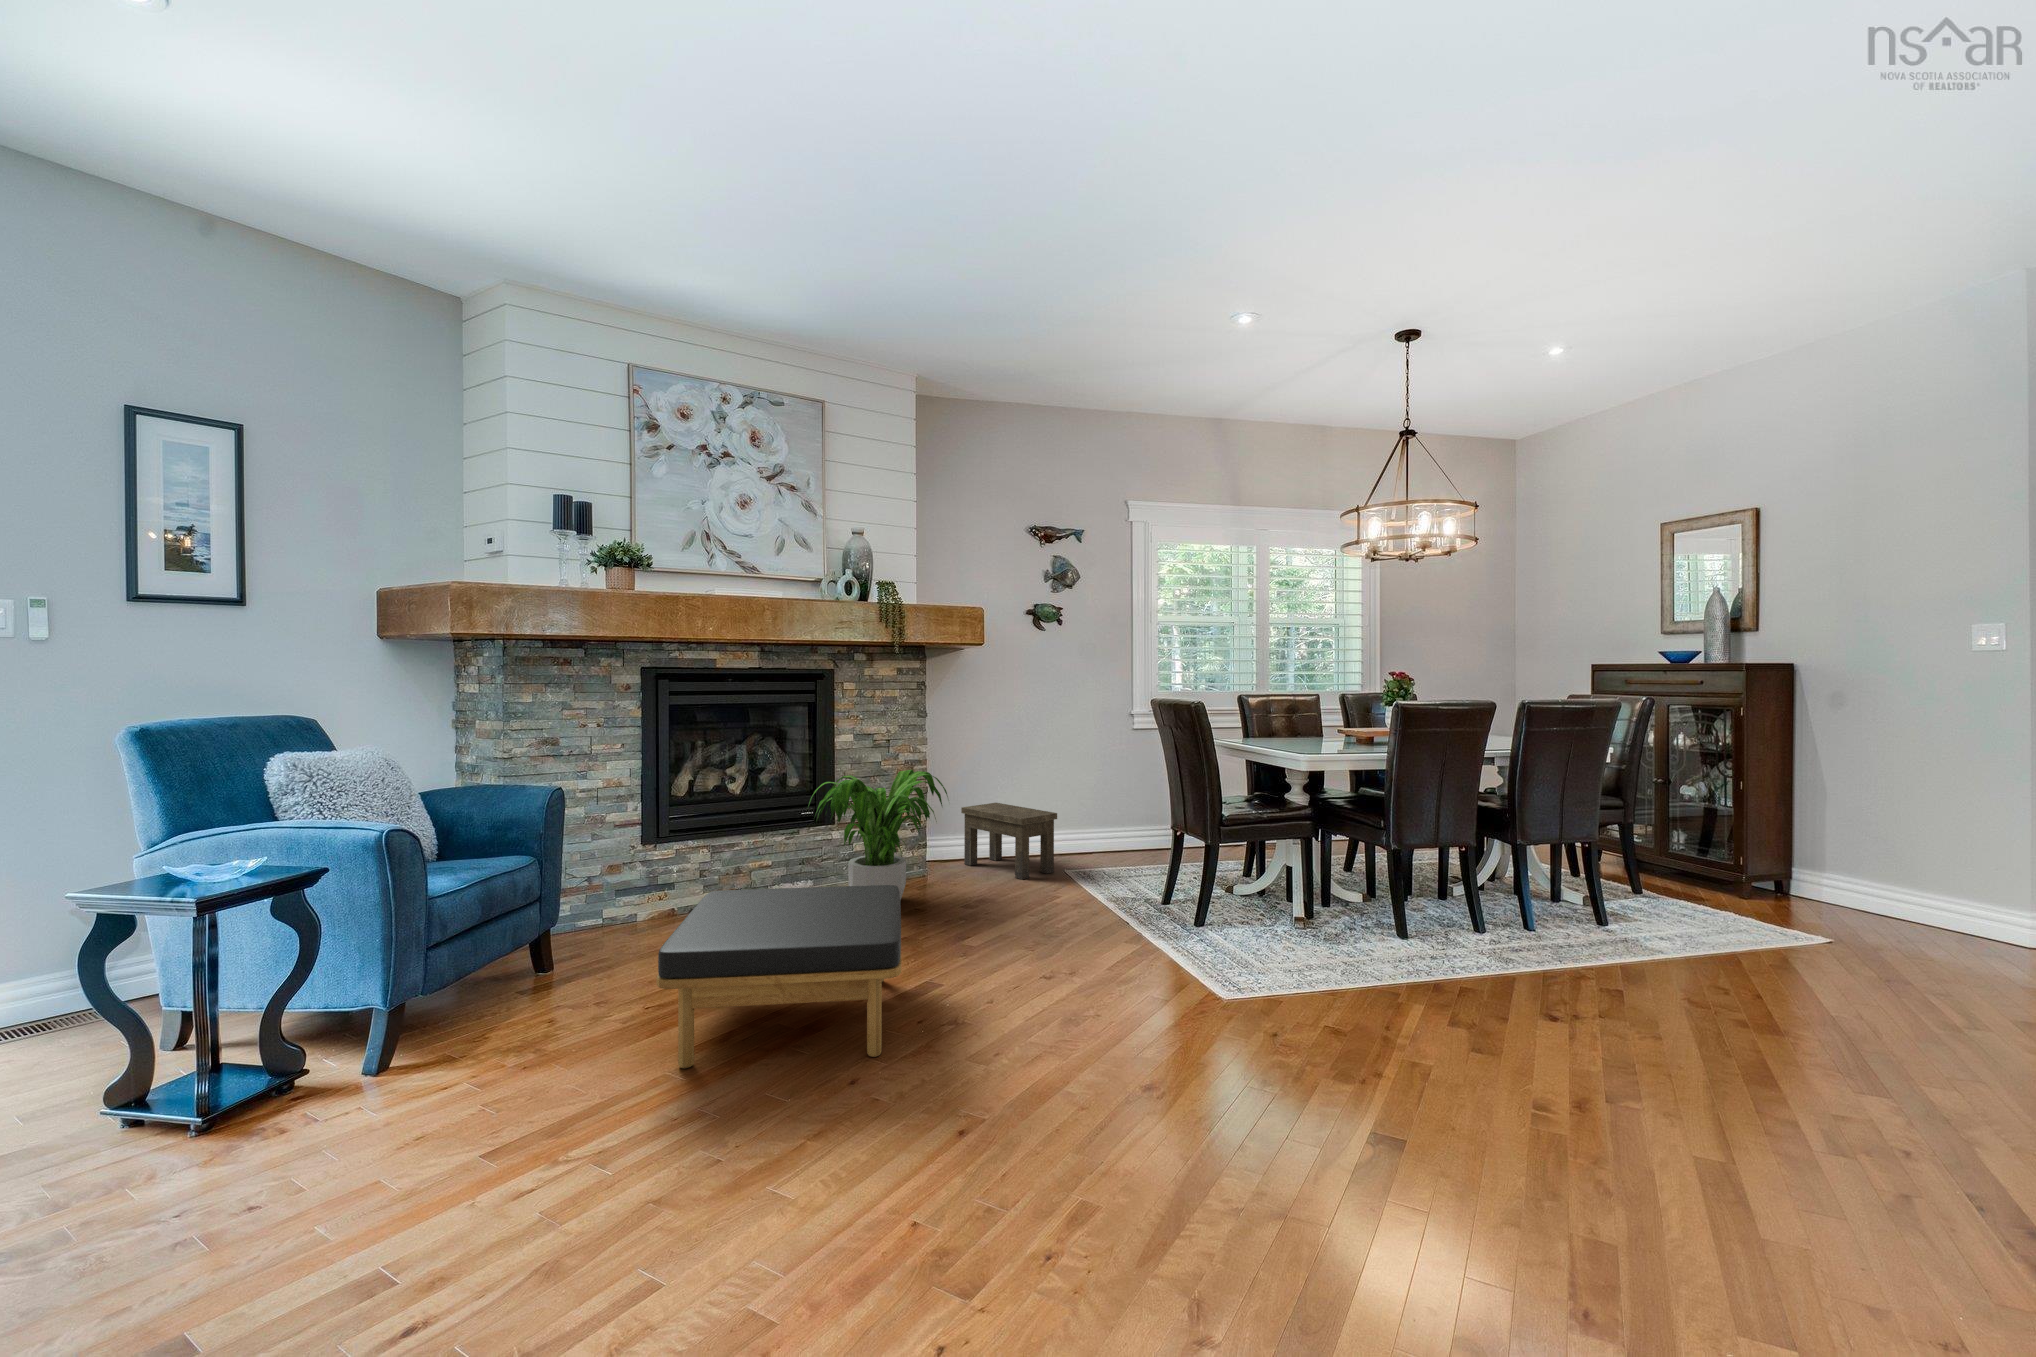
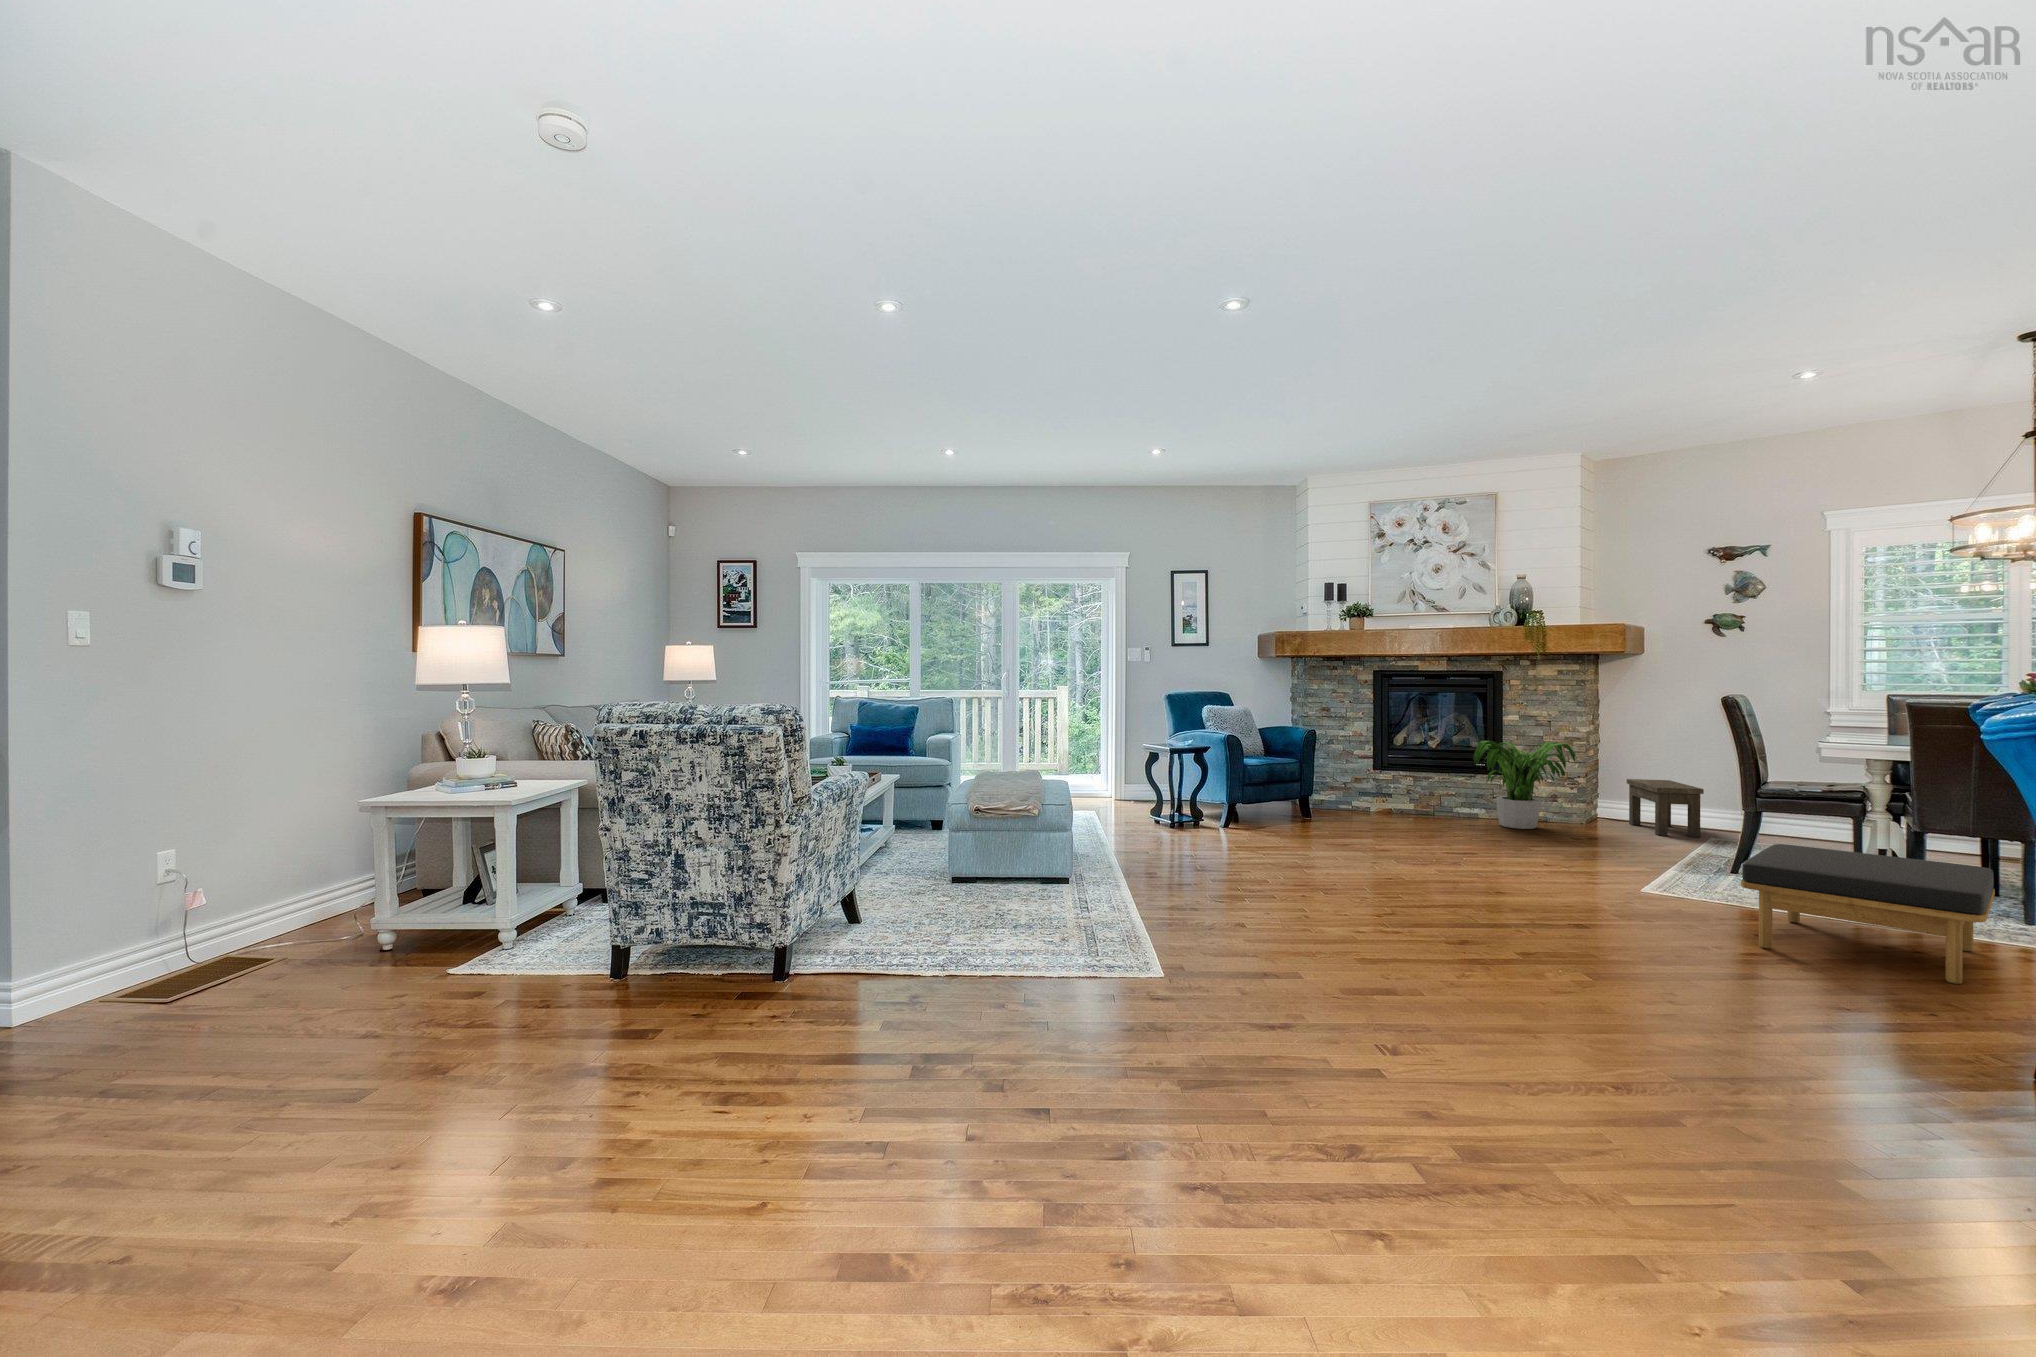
ottoman: present [657,885,901,1068] -> present [1741,844,1995,984]

